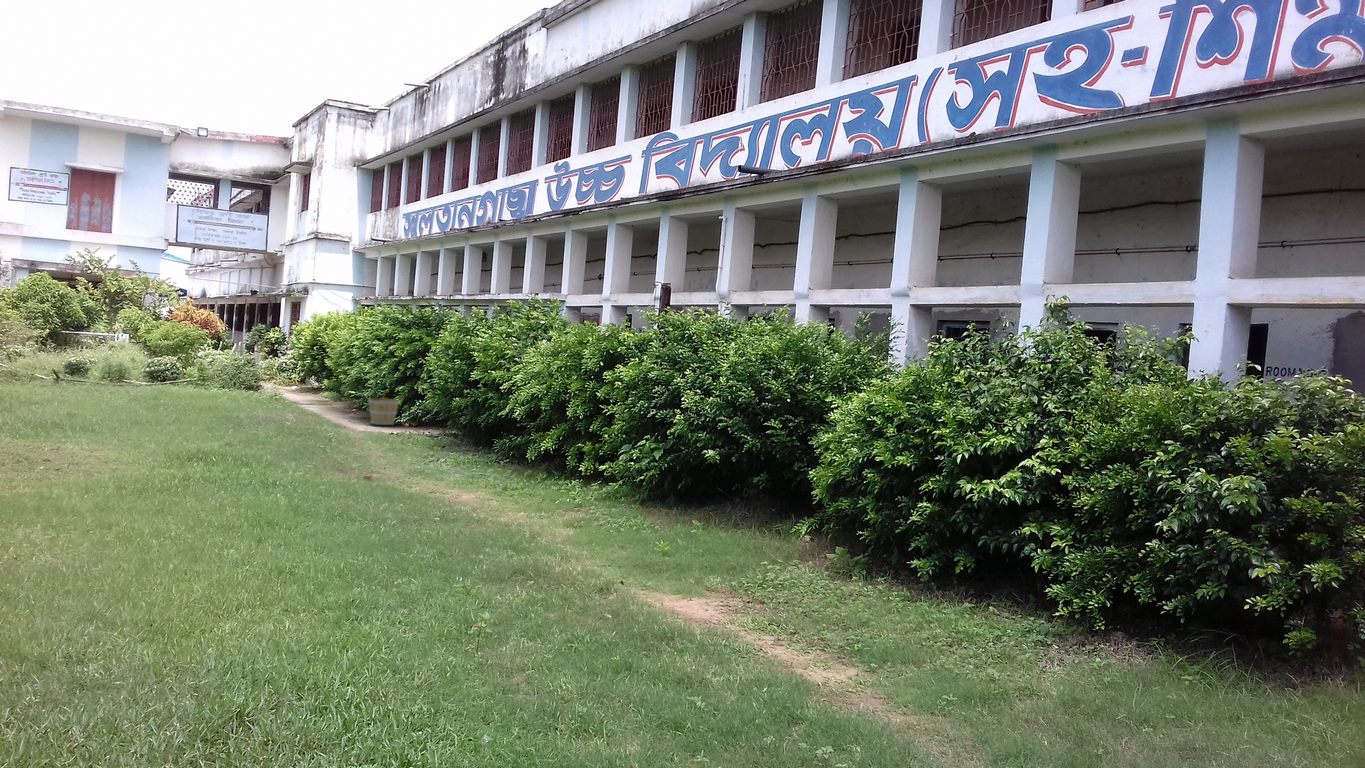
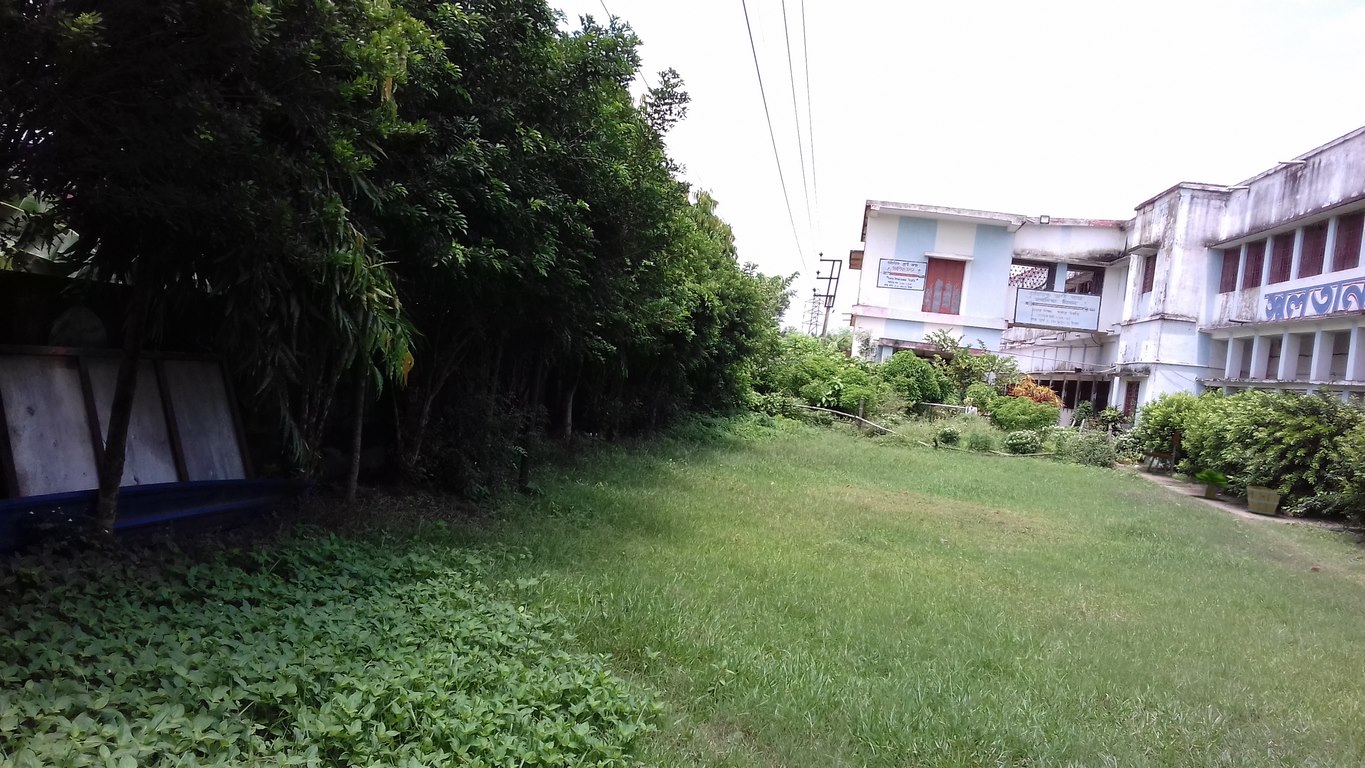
bench: none [296,349,330,396] -> present [1142,432,1179,477]
potted plant: none [324,385,363,415] -> present [1195,470,1228,499]

